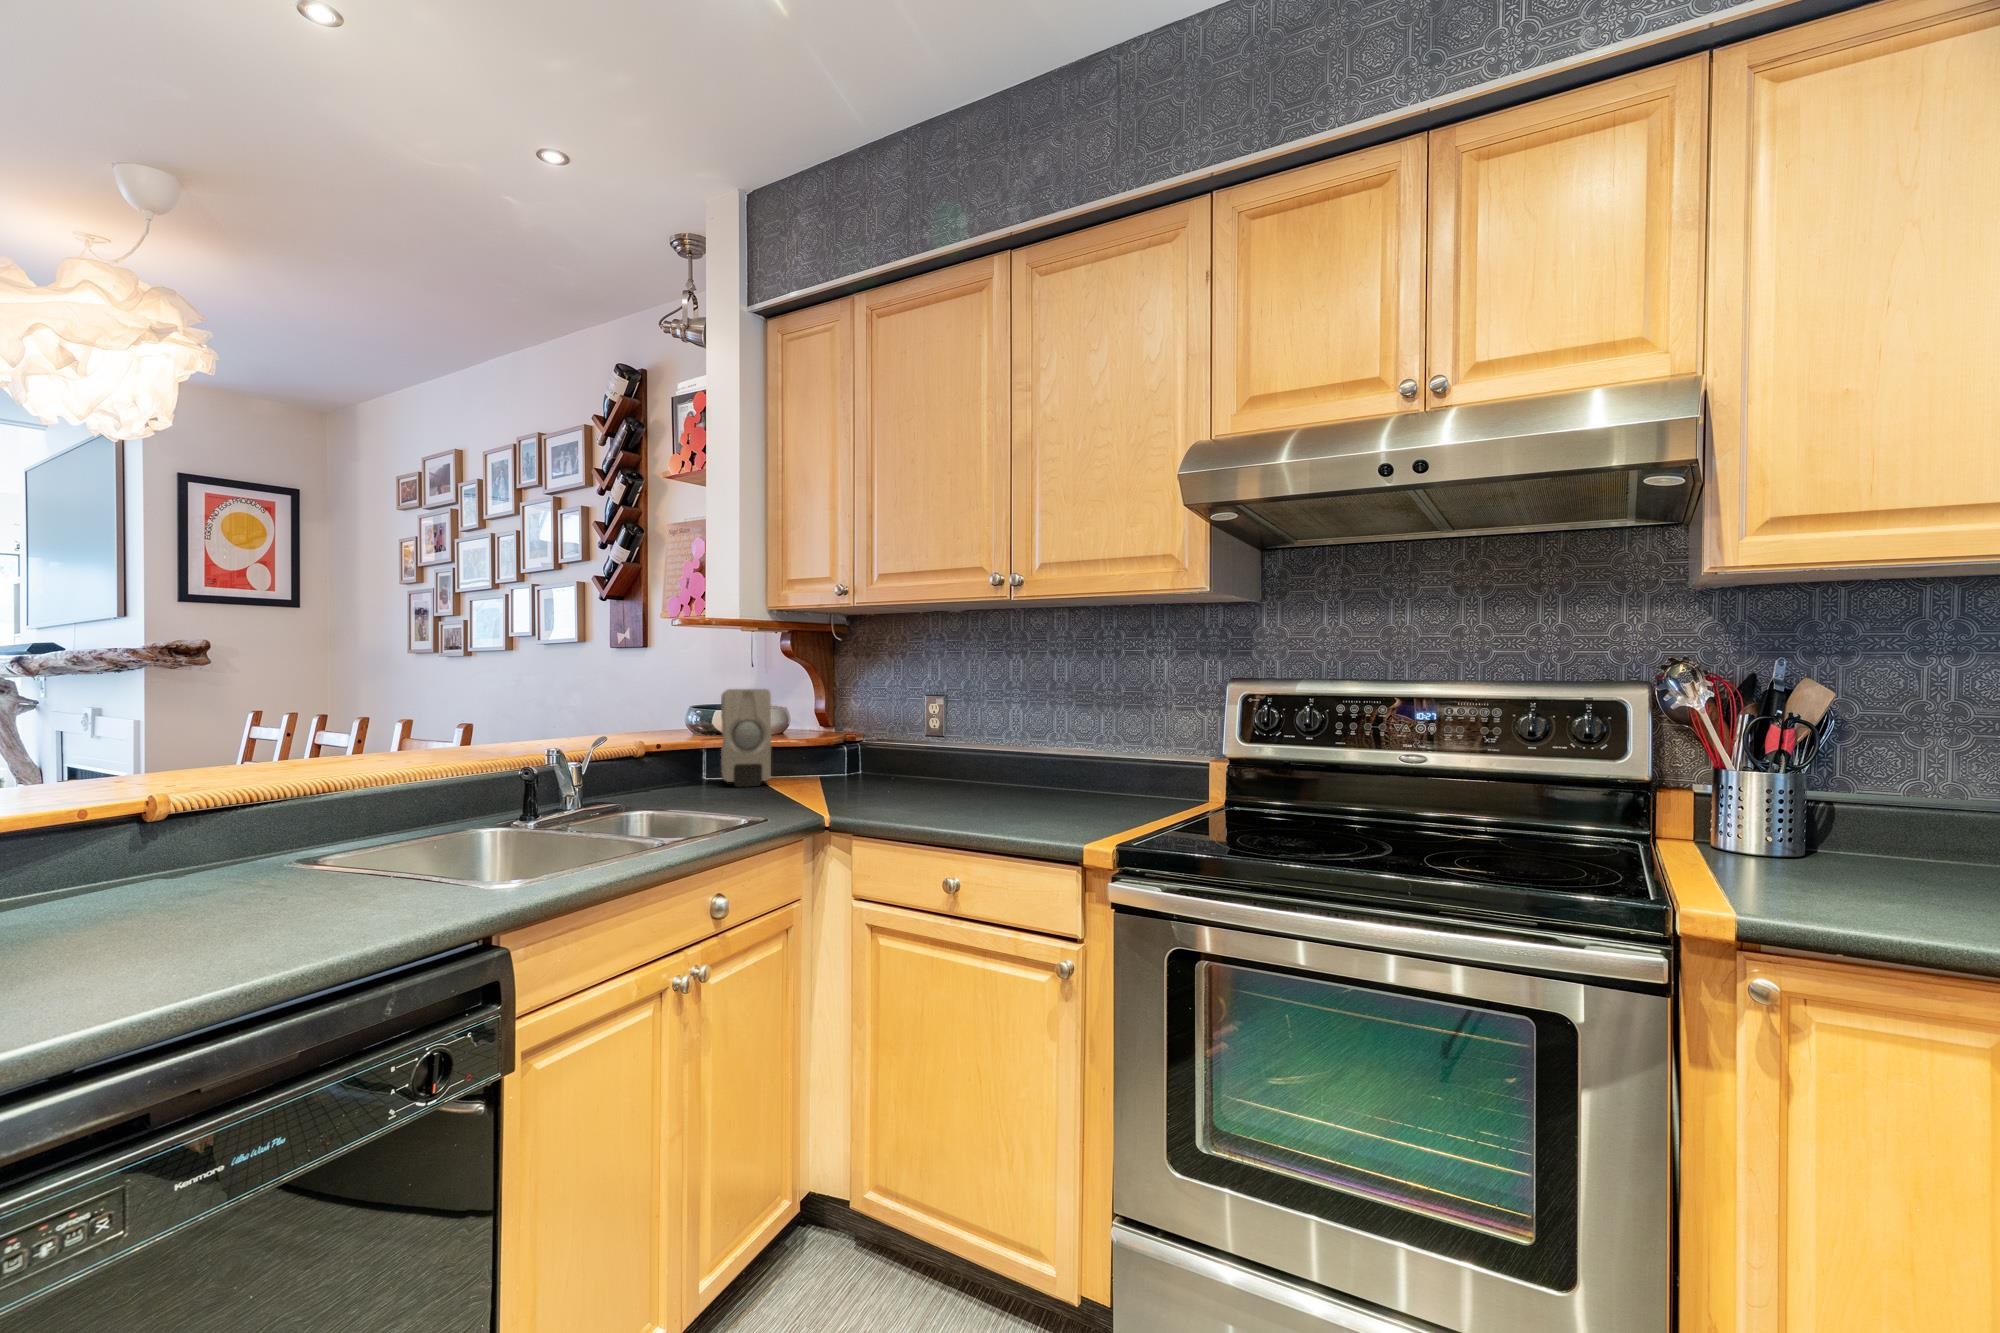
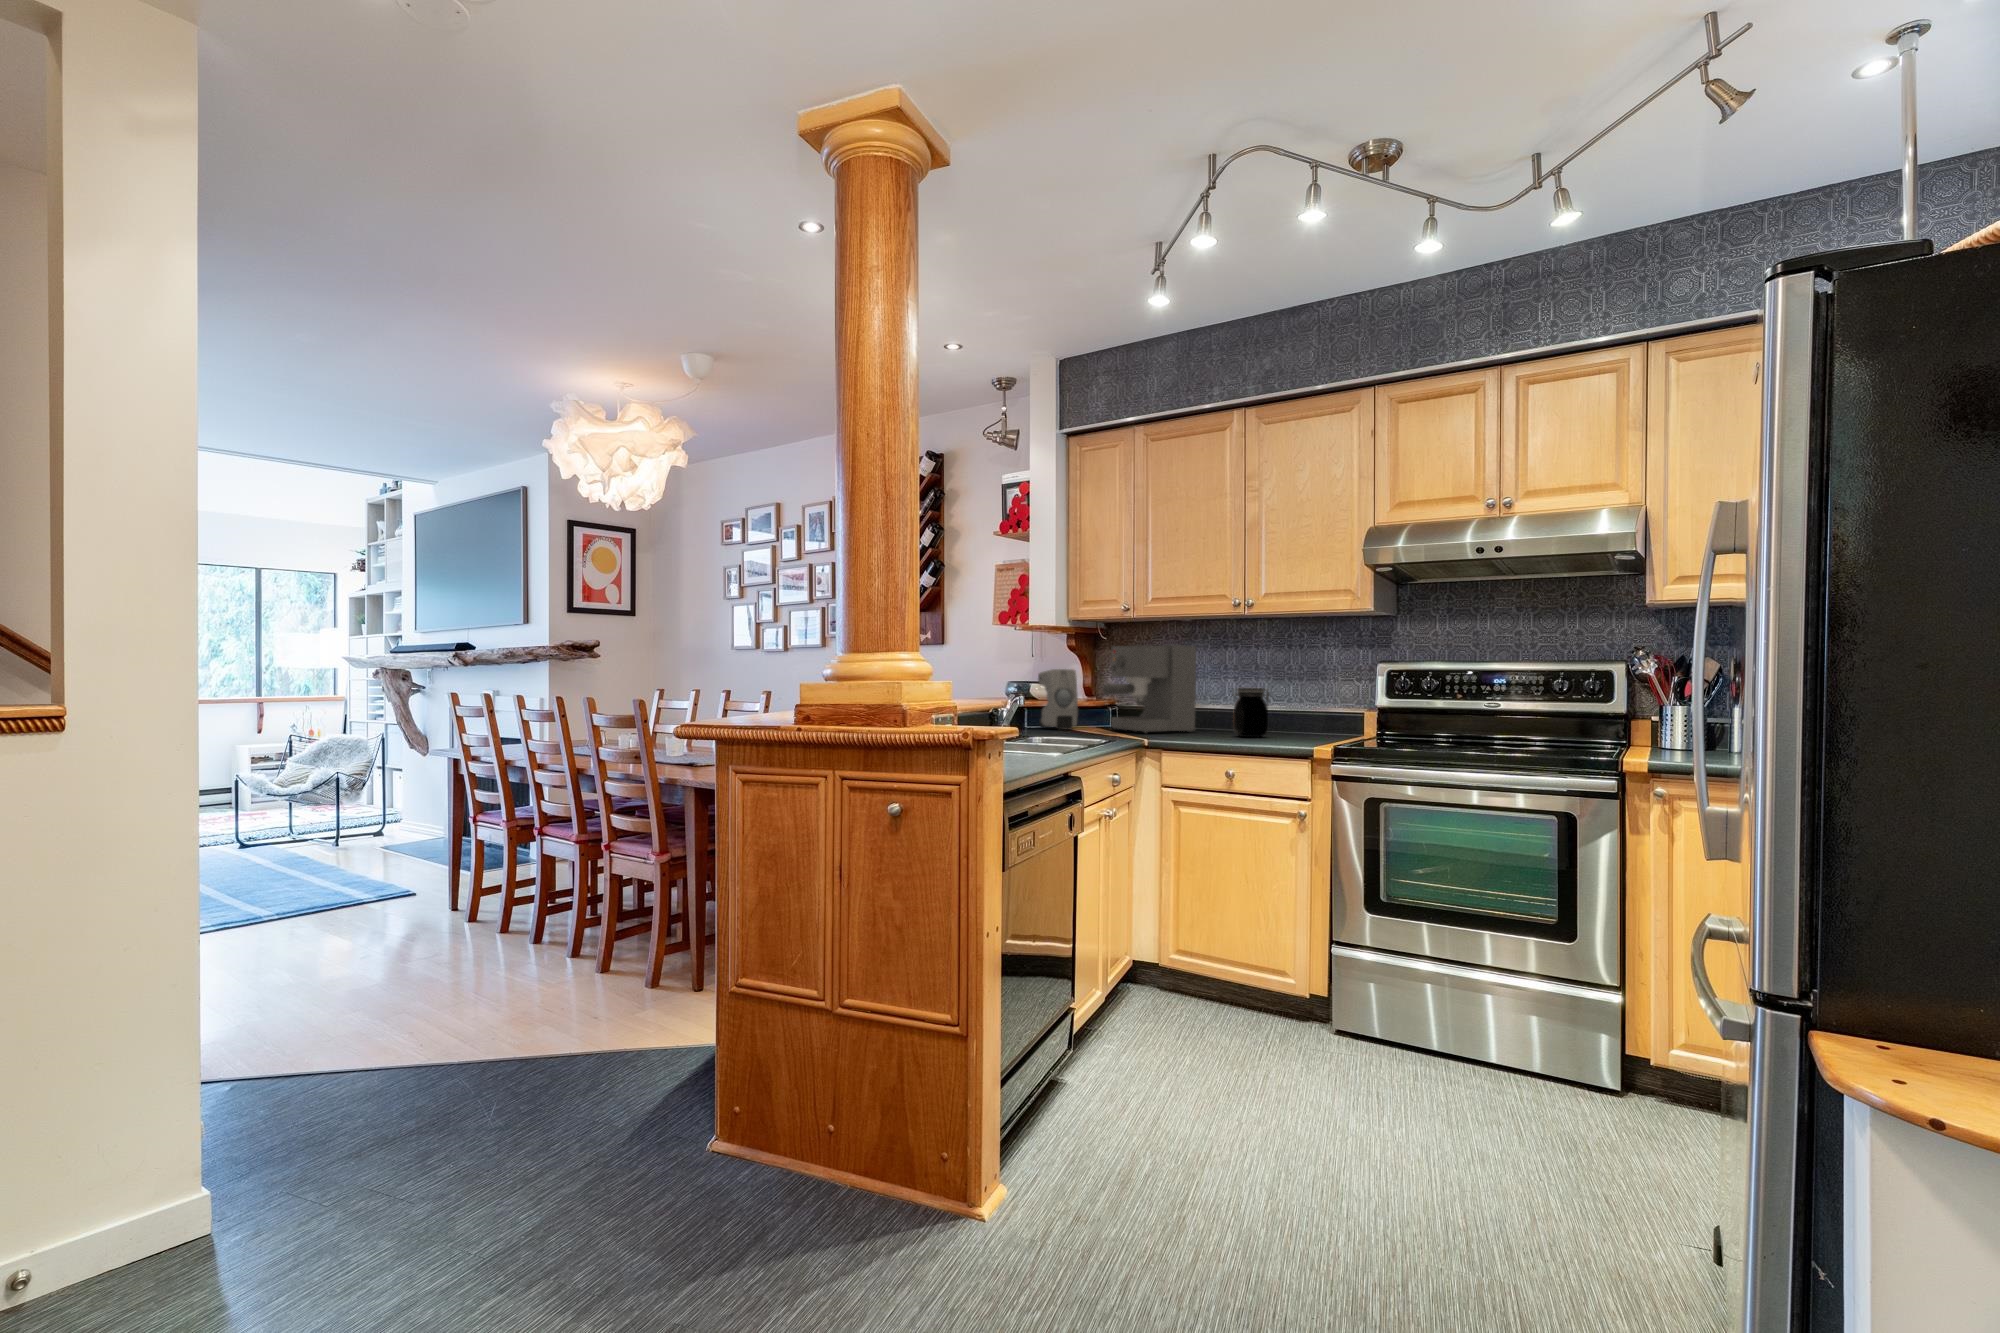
coffee maker: none [783,650,947,798] -> present [1103,645,1196,733]
jar: none [986,723,1048,810] -> present [1232,688,1269,737]

